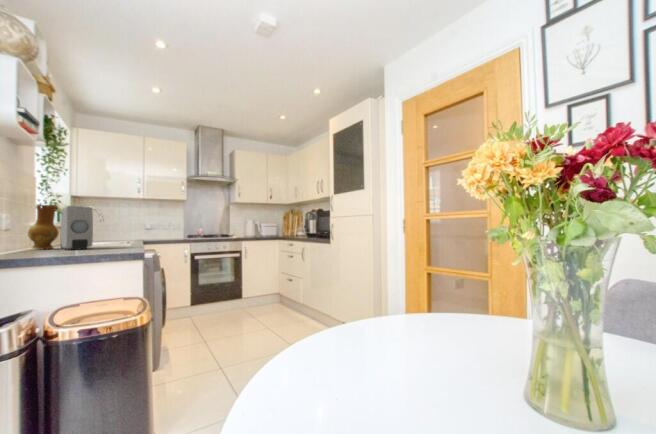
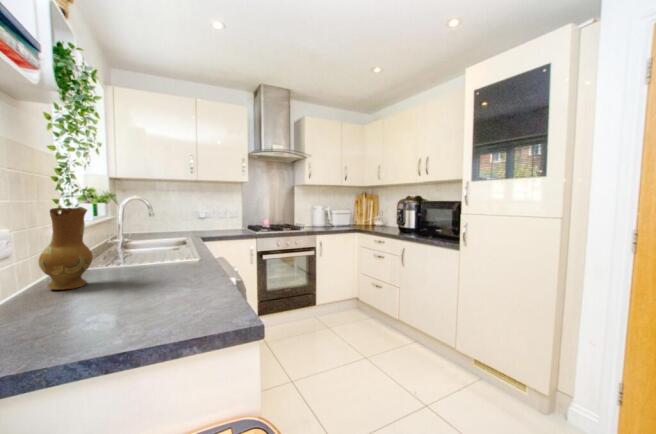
soap dispenser: present [61,206,93,250] -> none [93,219,154,307]

